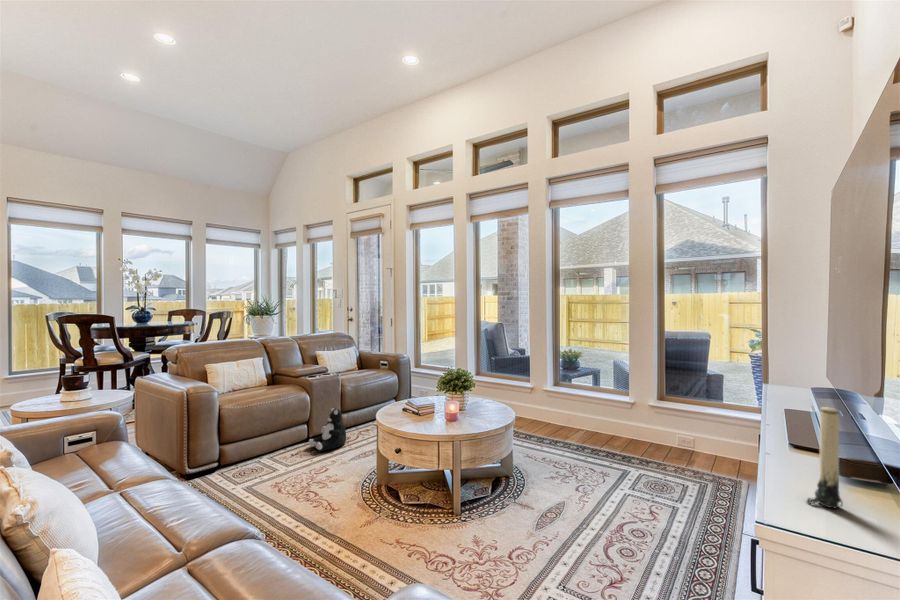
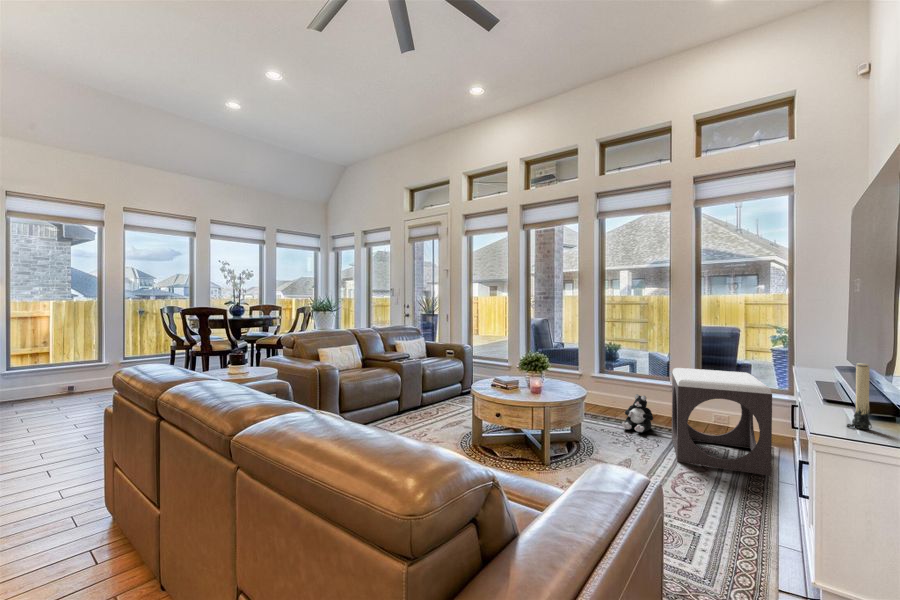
footstool: none [621,386,733,526] -> present [672,368,772,476]
plush toy: present [309,408,346,450] -> present [622,394,653,433]

